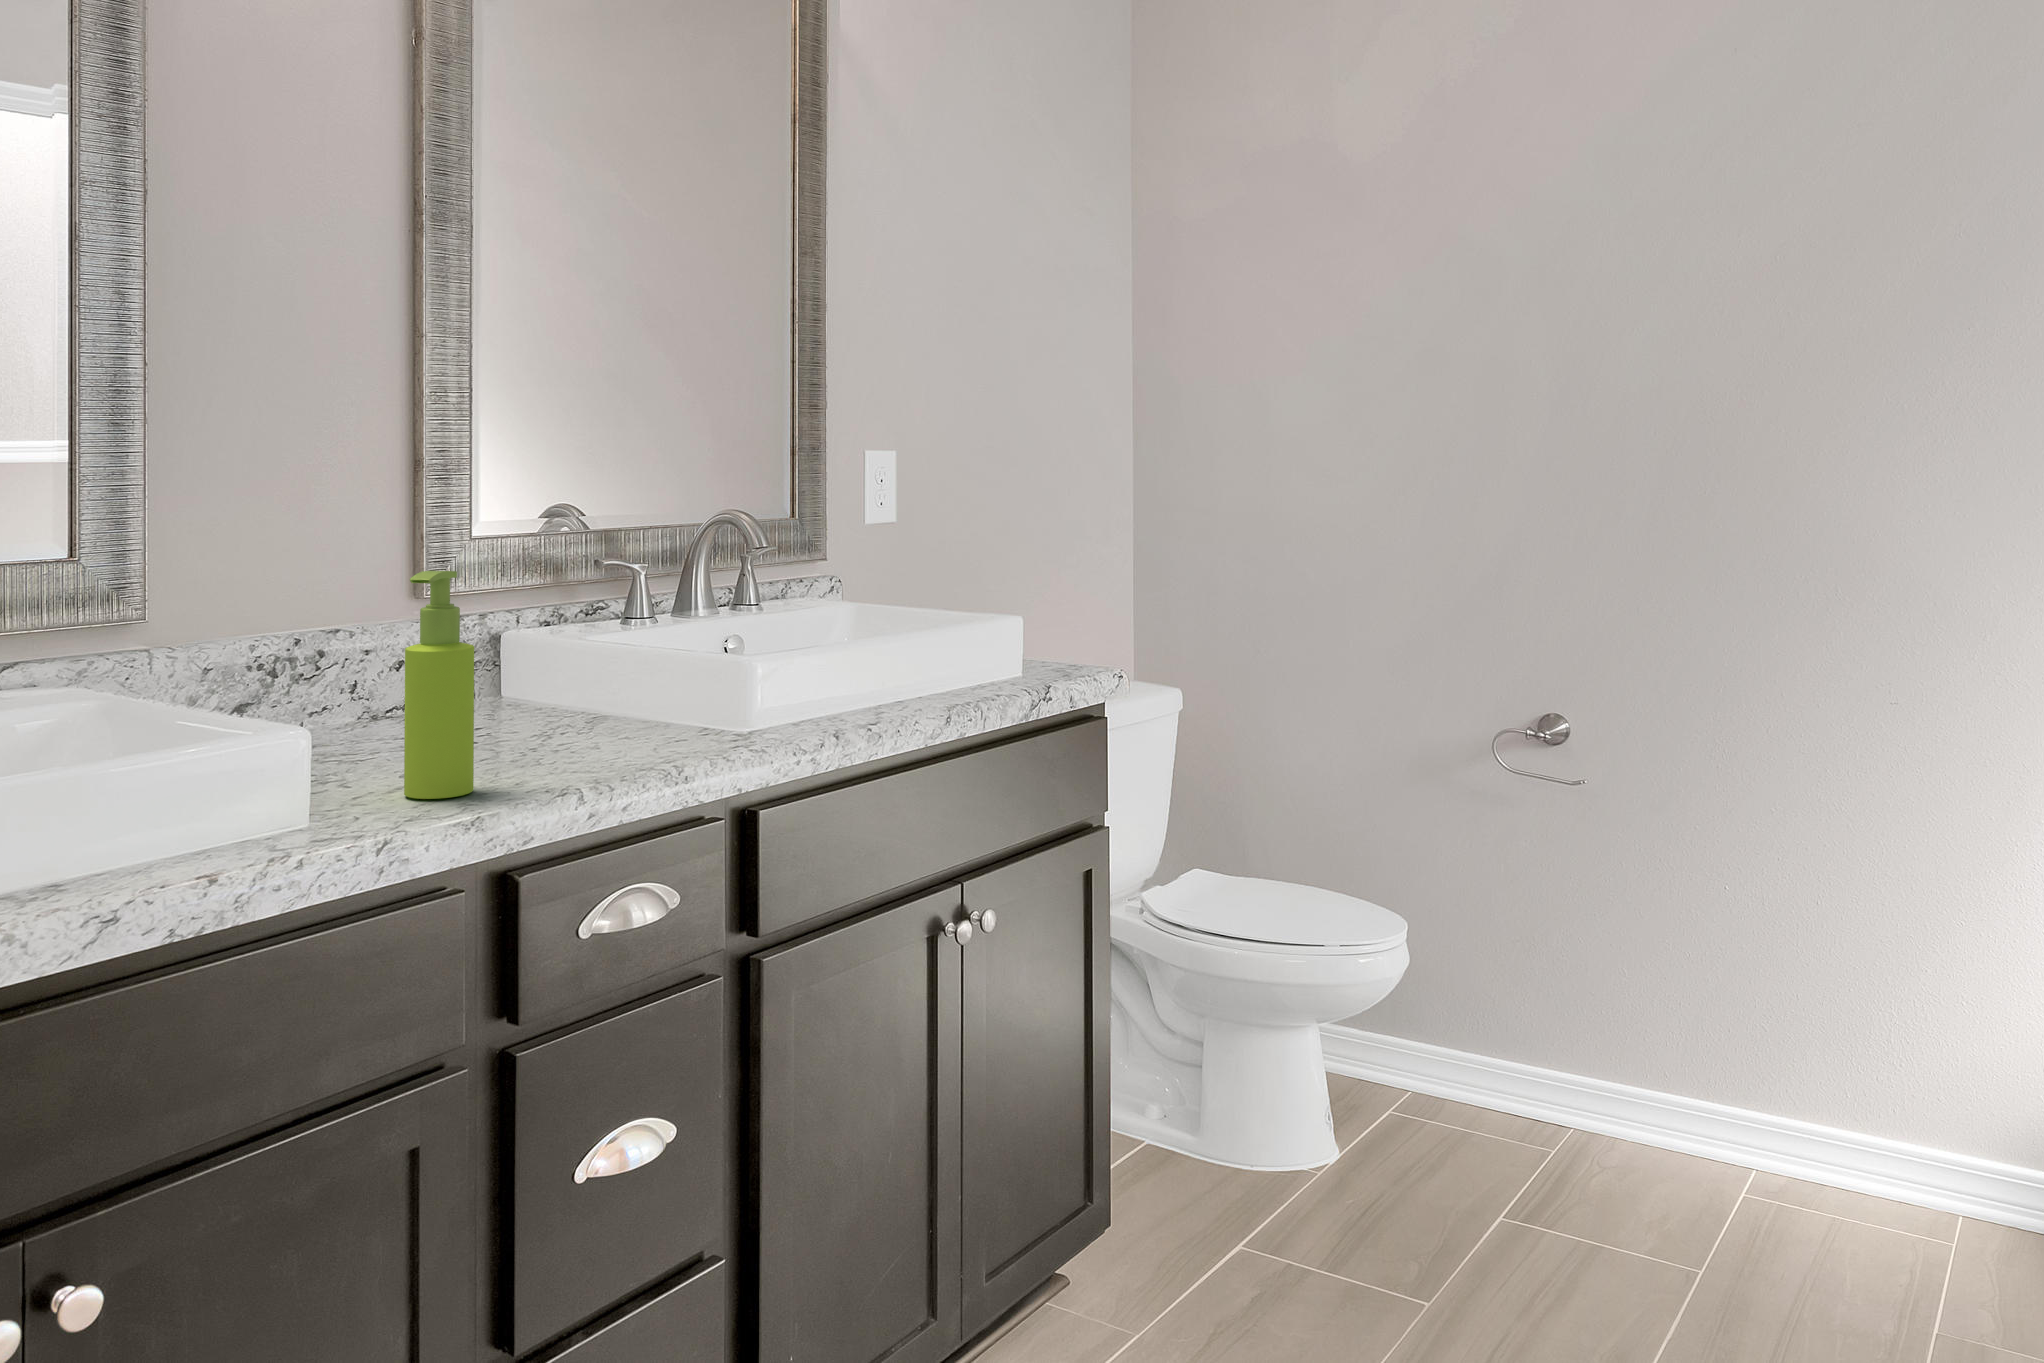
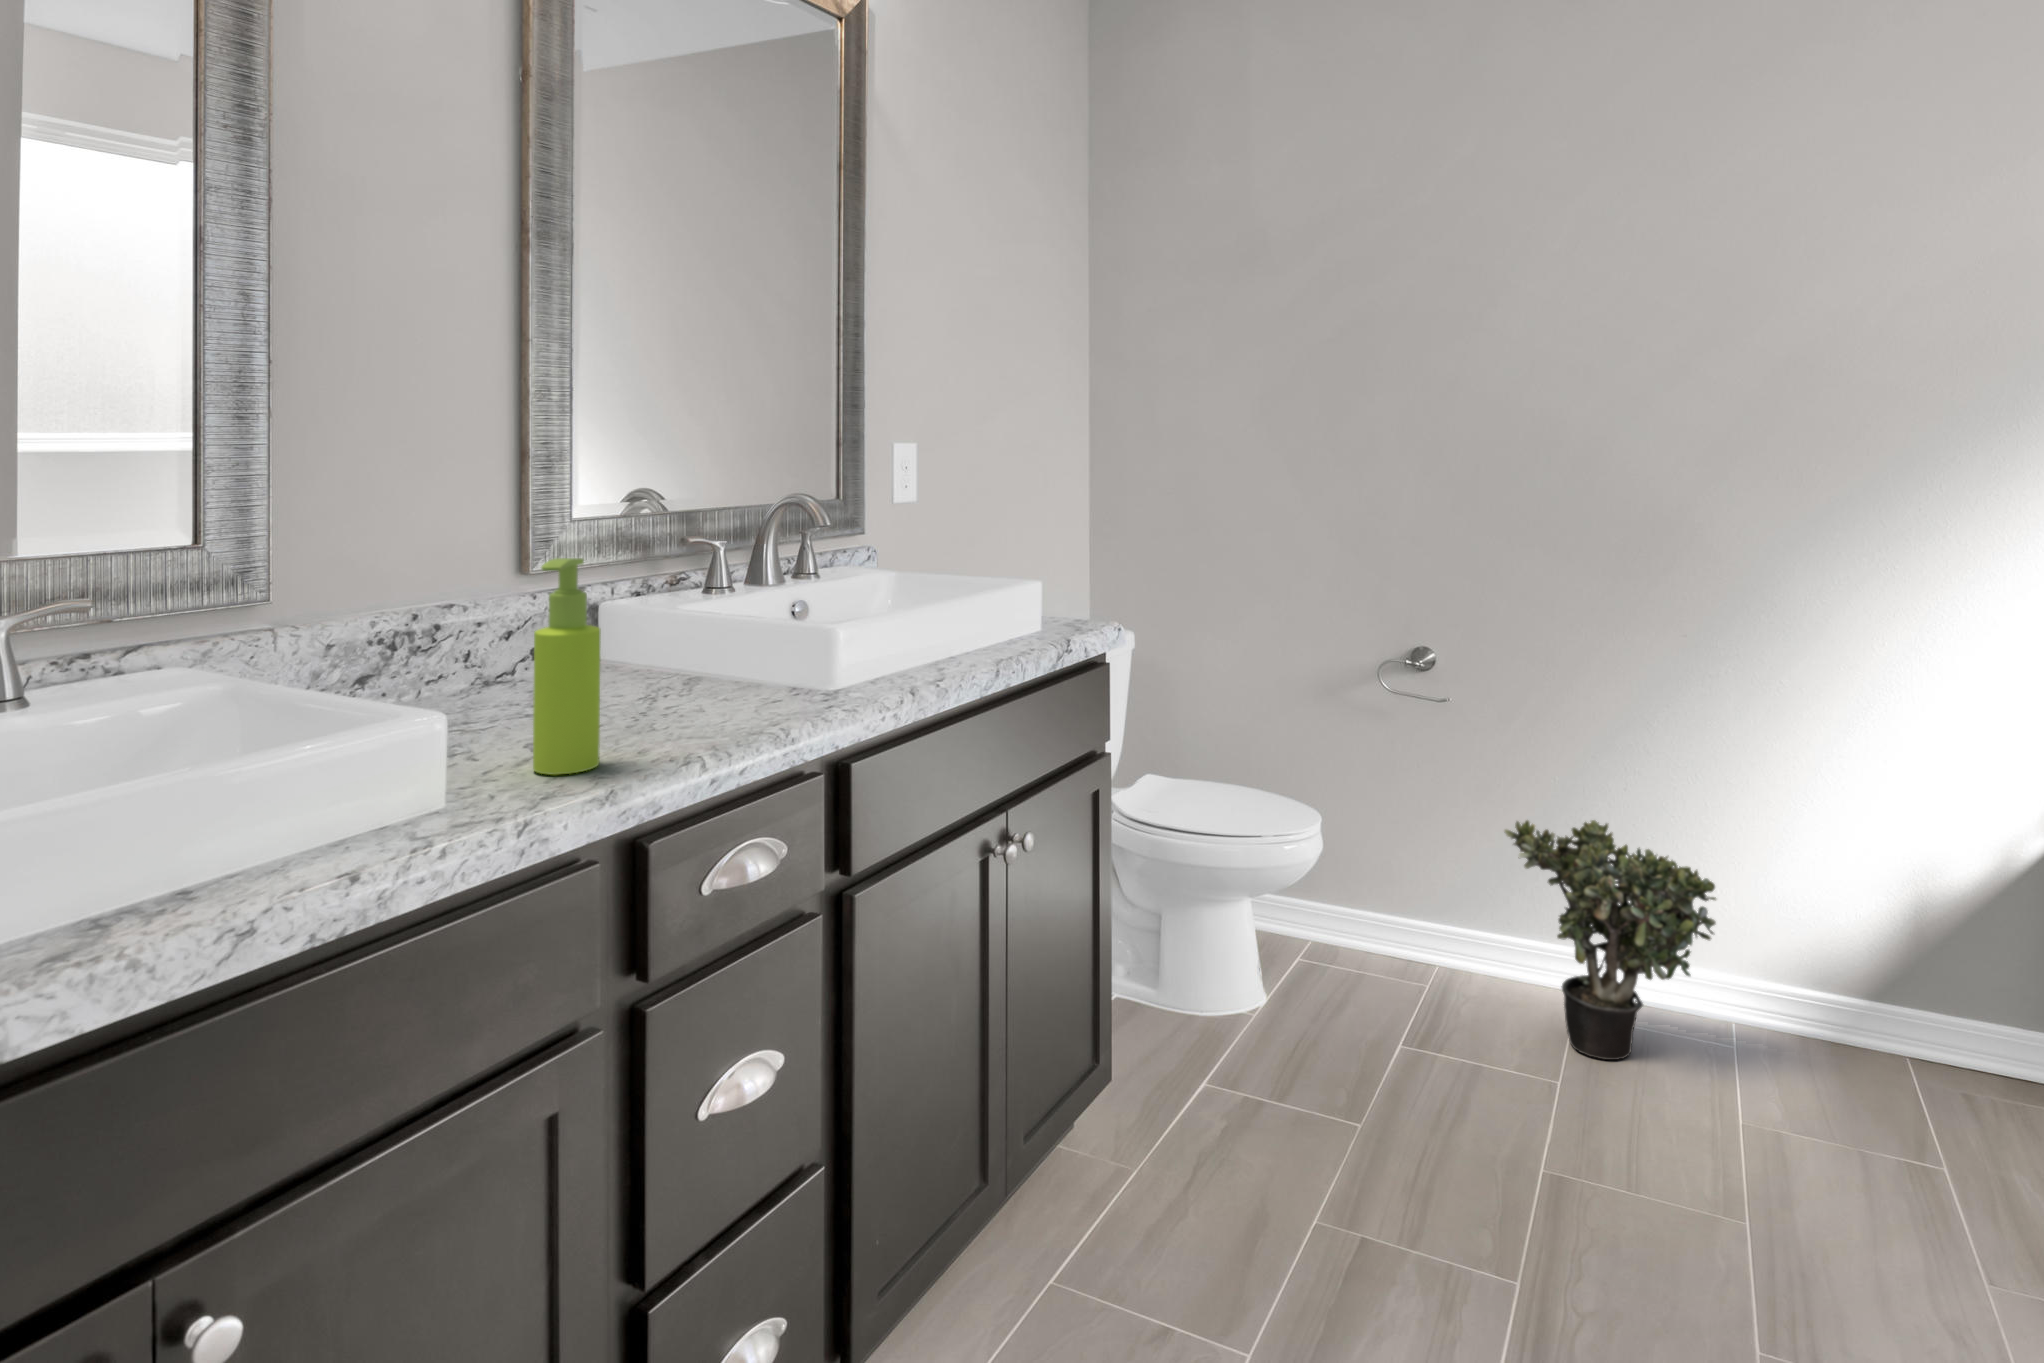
potted plant: none [1624,922,1894,1227] -> present [1505,820,1716,1060]

